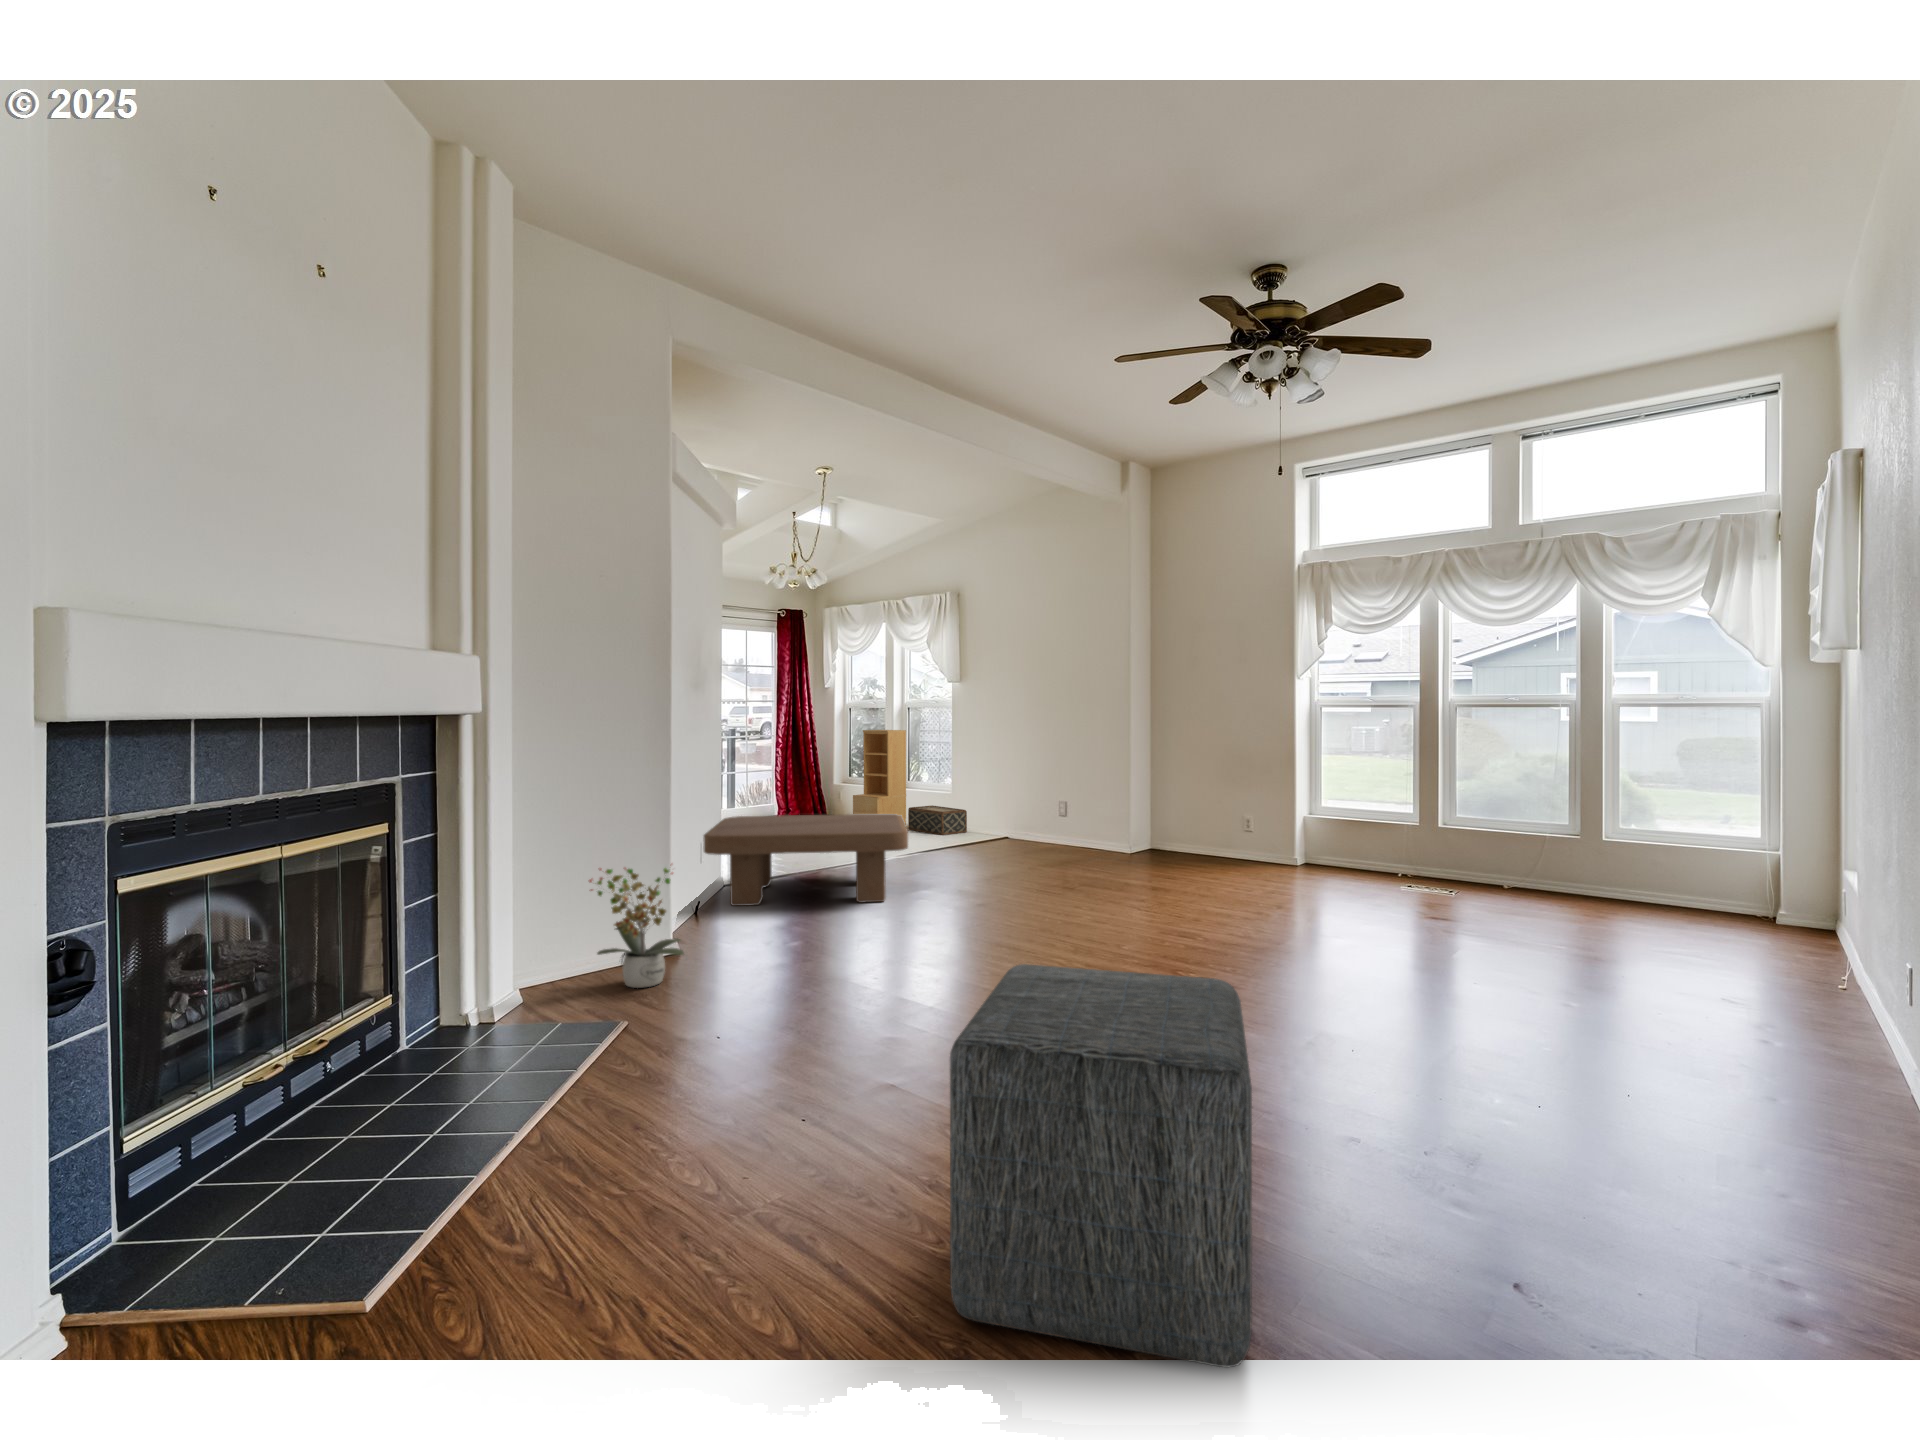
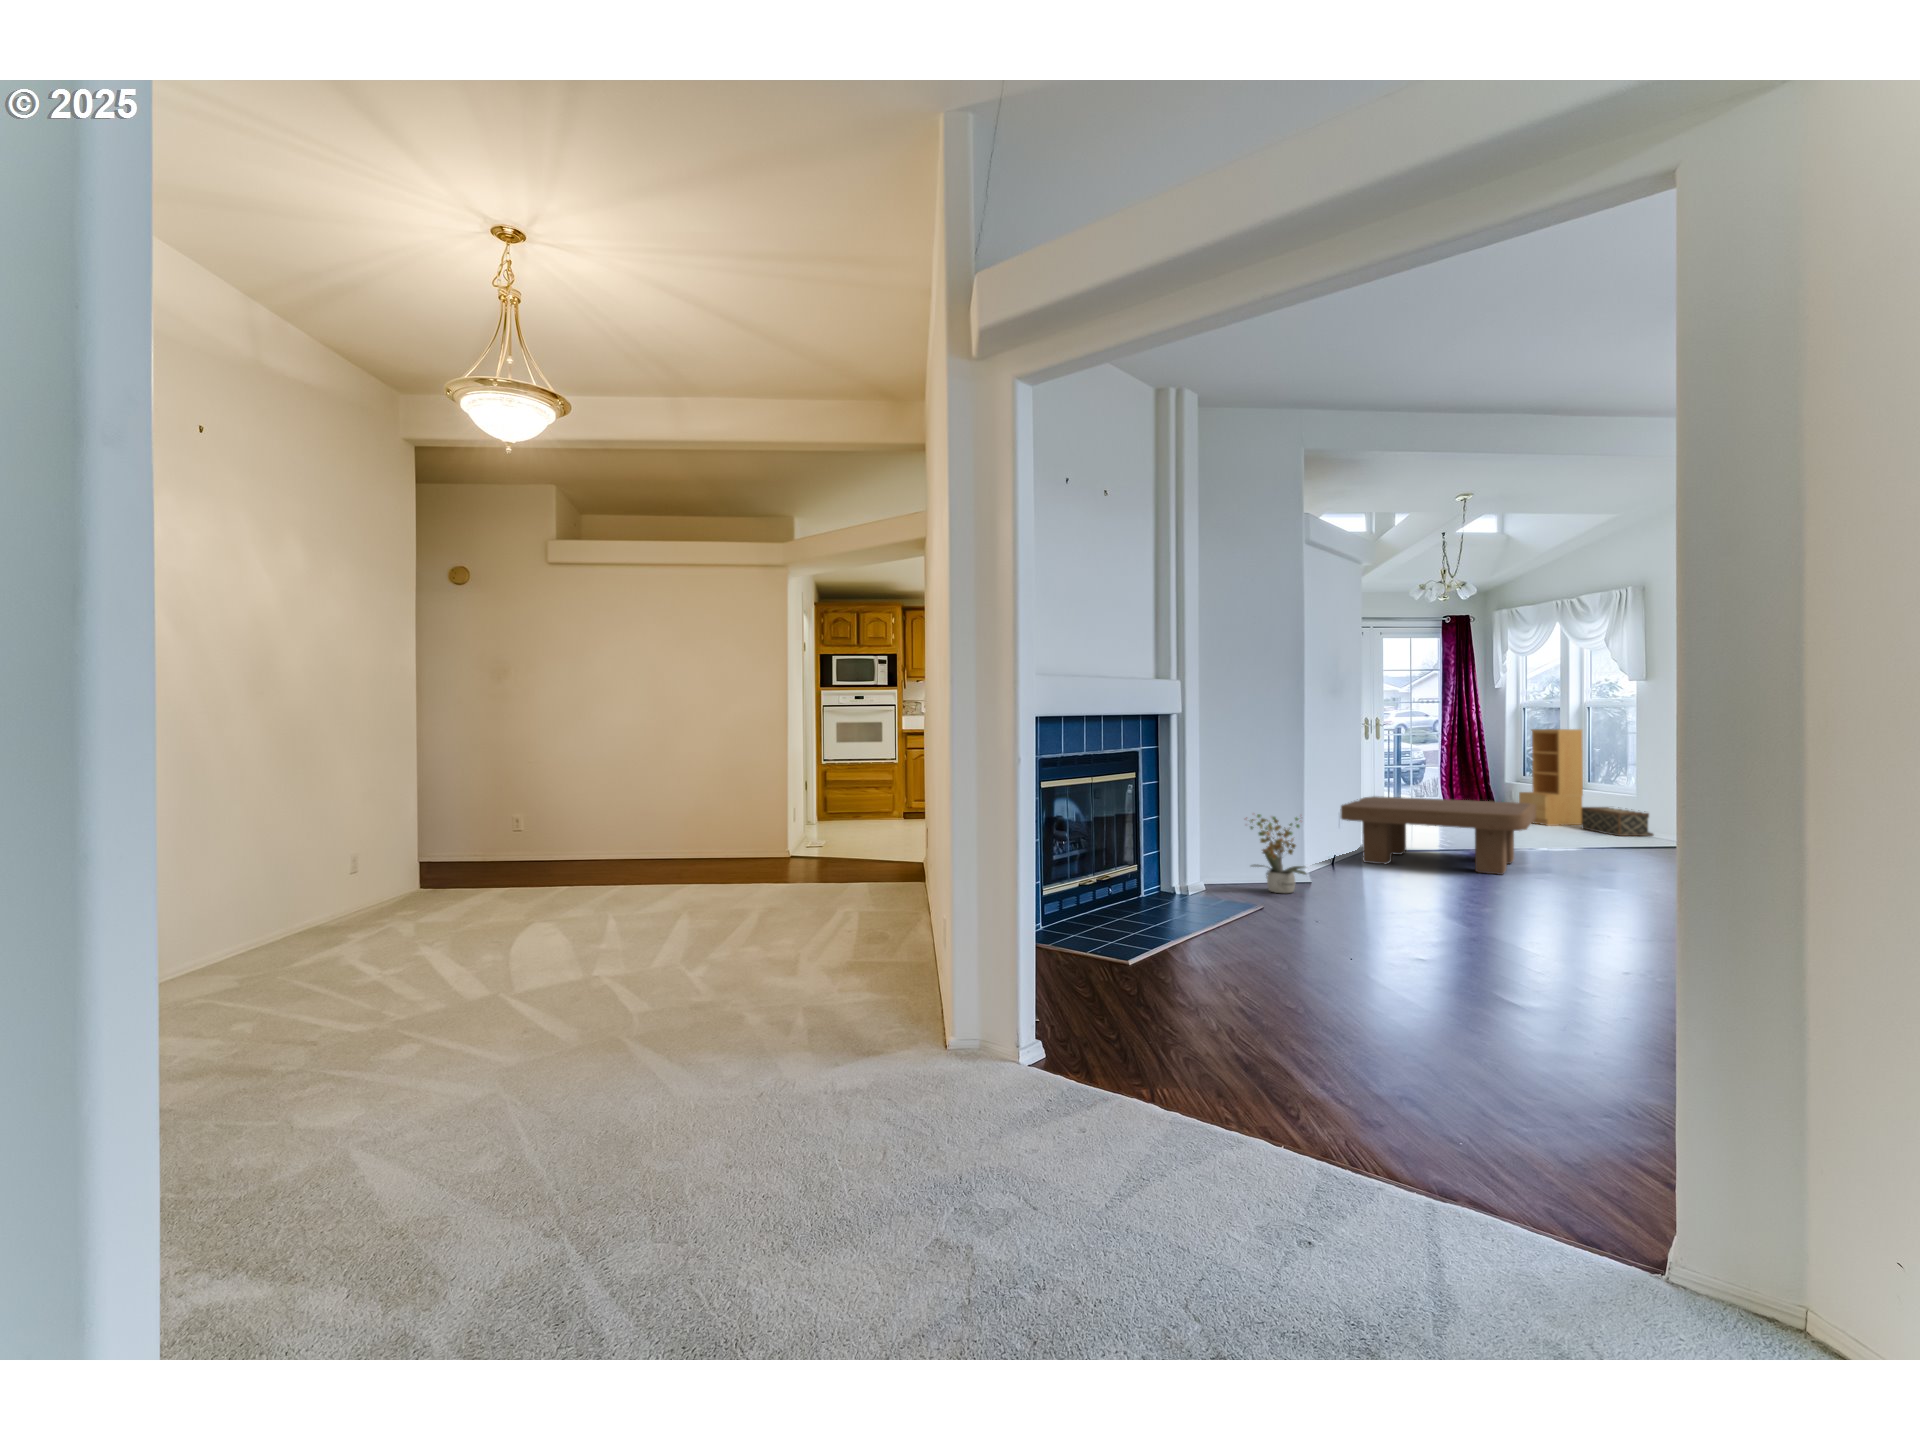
ottoman: present [950,964,1252,1367] -> none [1390,865,1628,1074]

